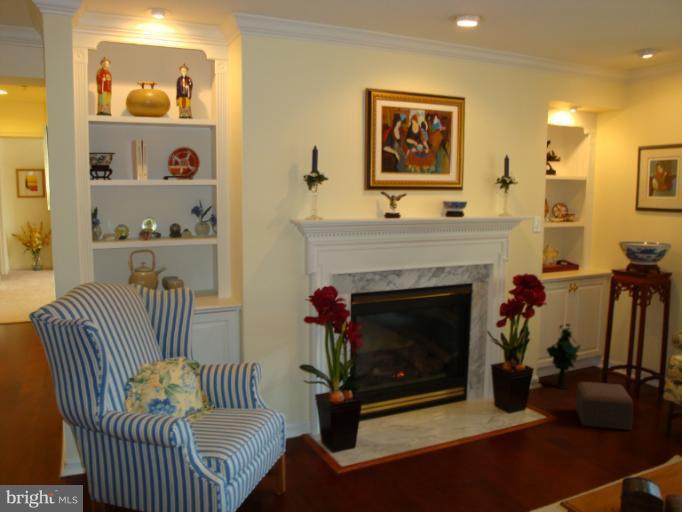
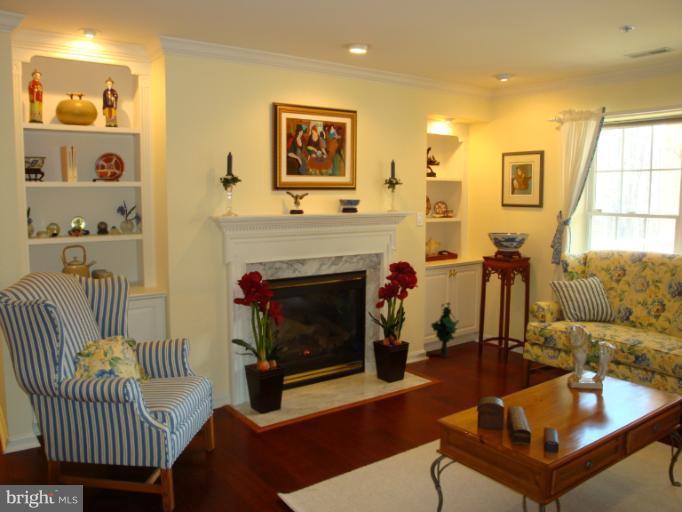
footstool: present [576,382,633,430] -> none [454,349,497,385]

